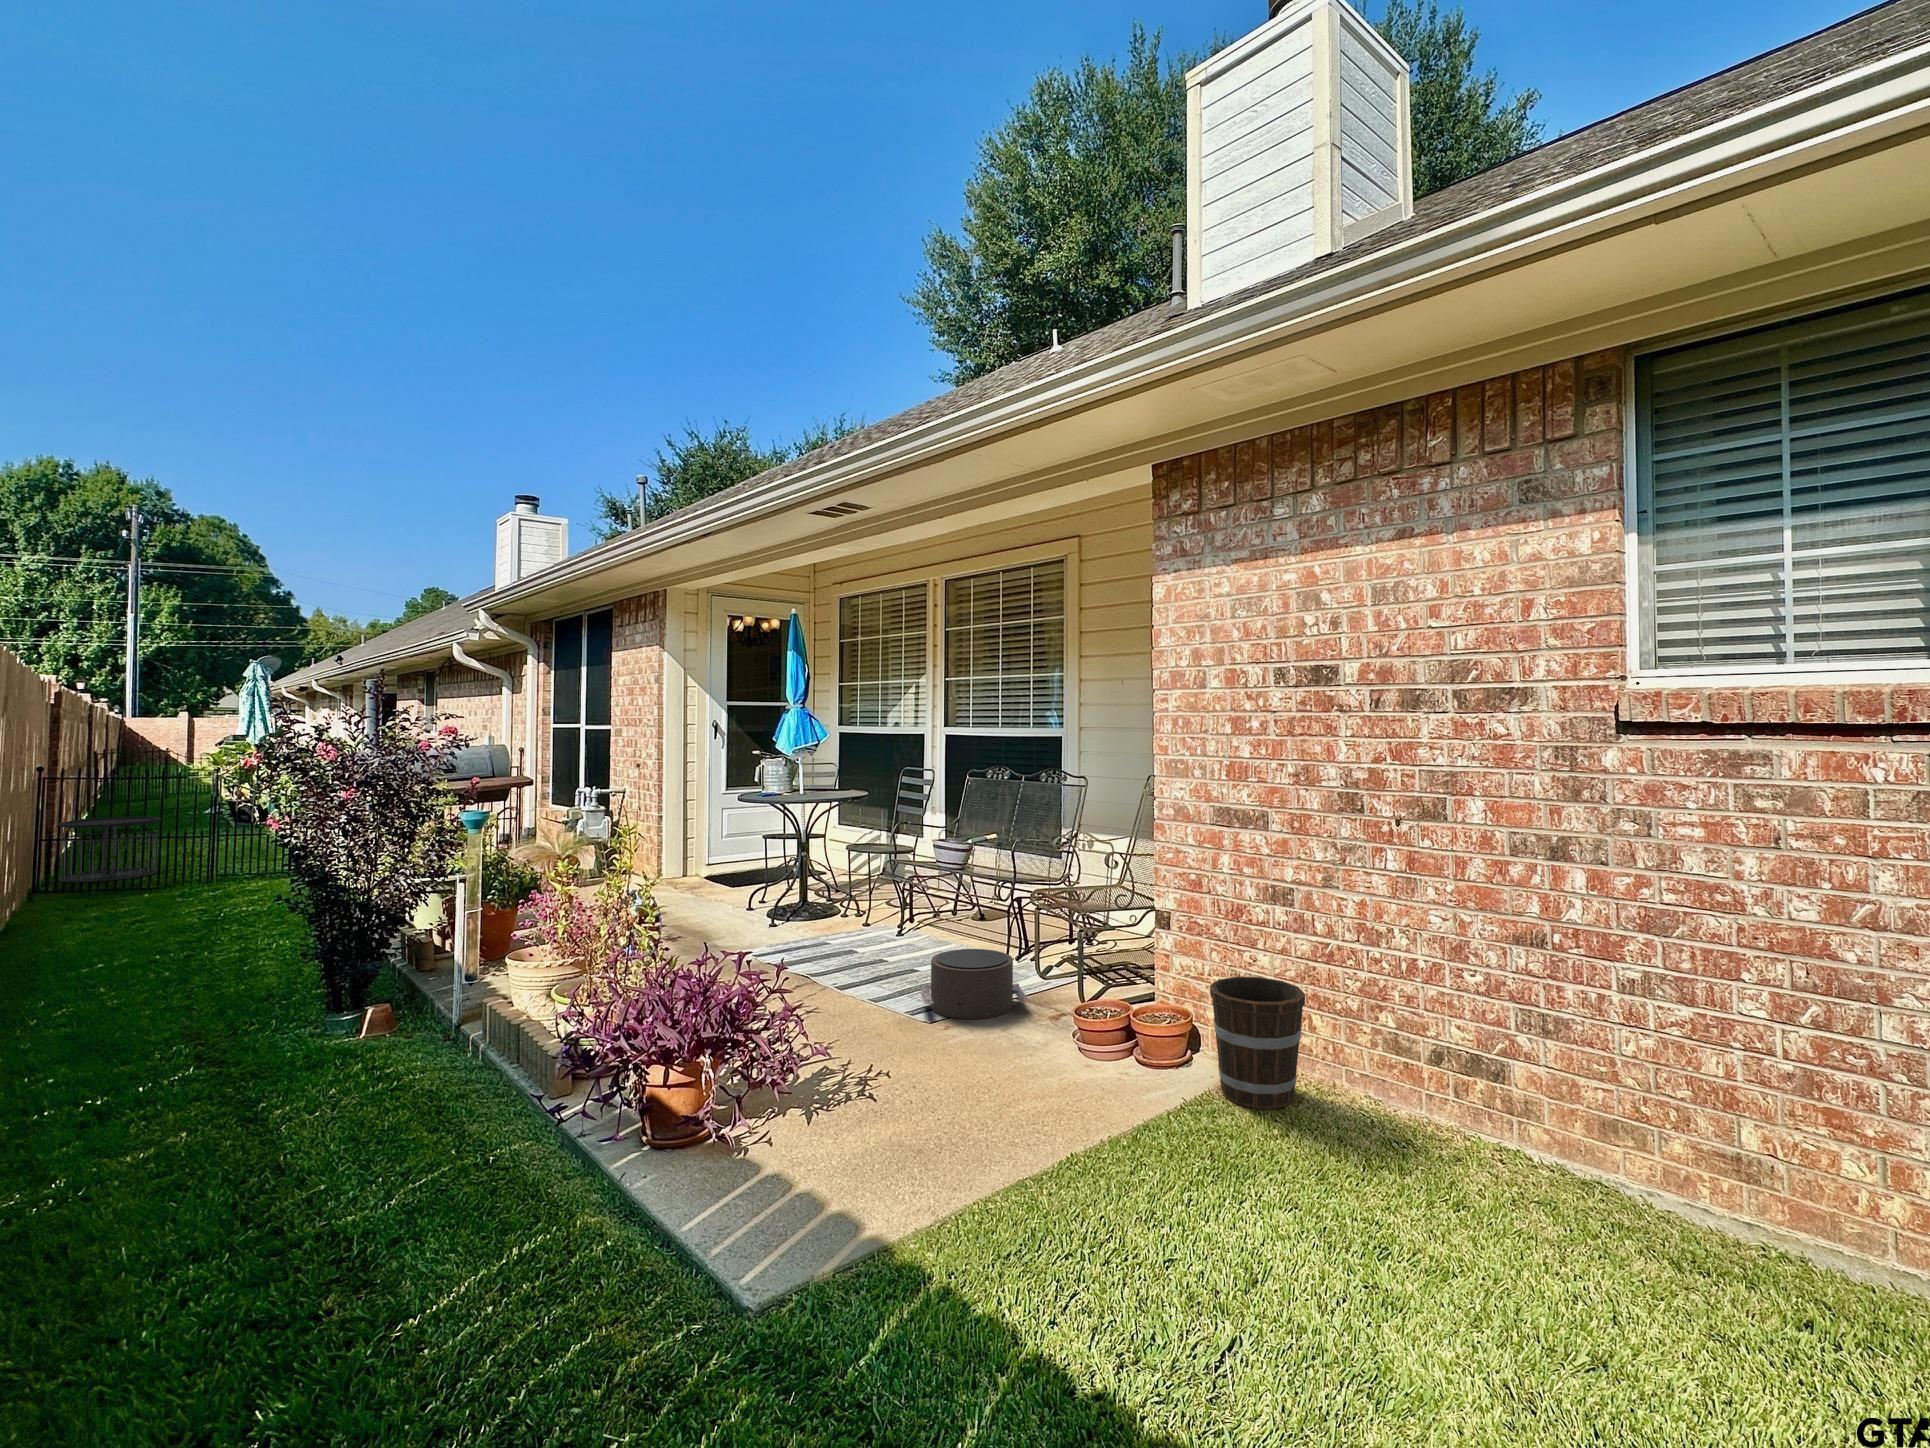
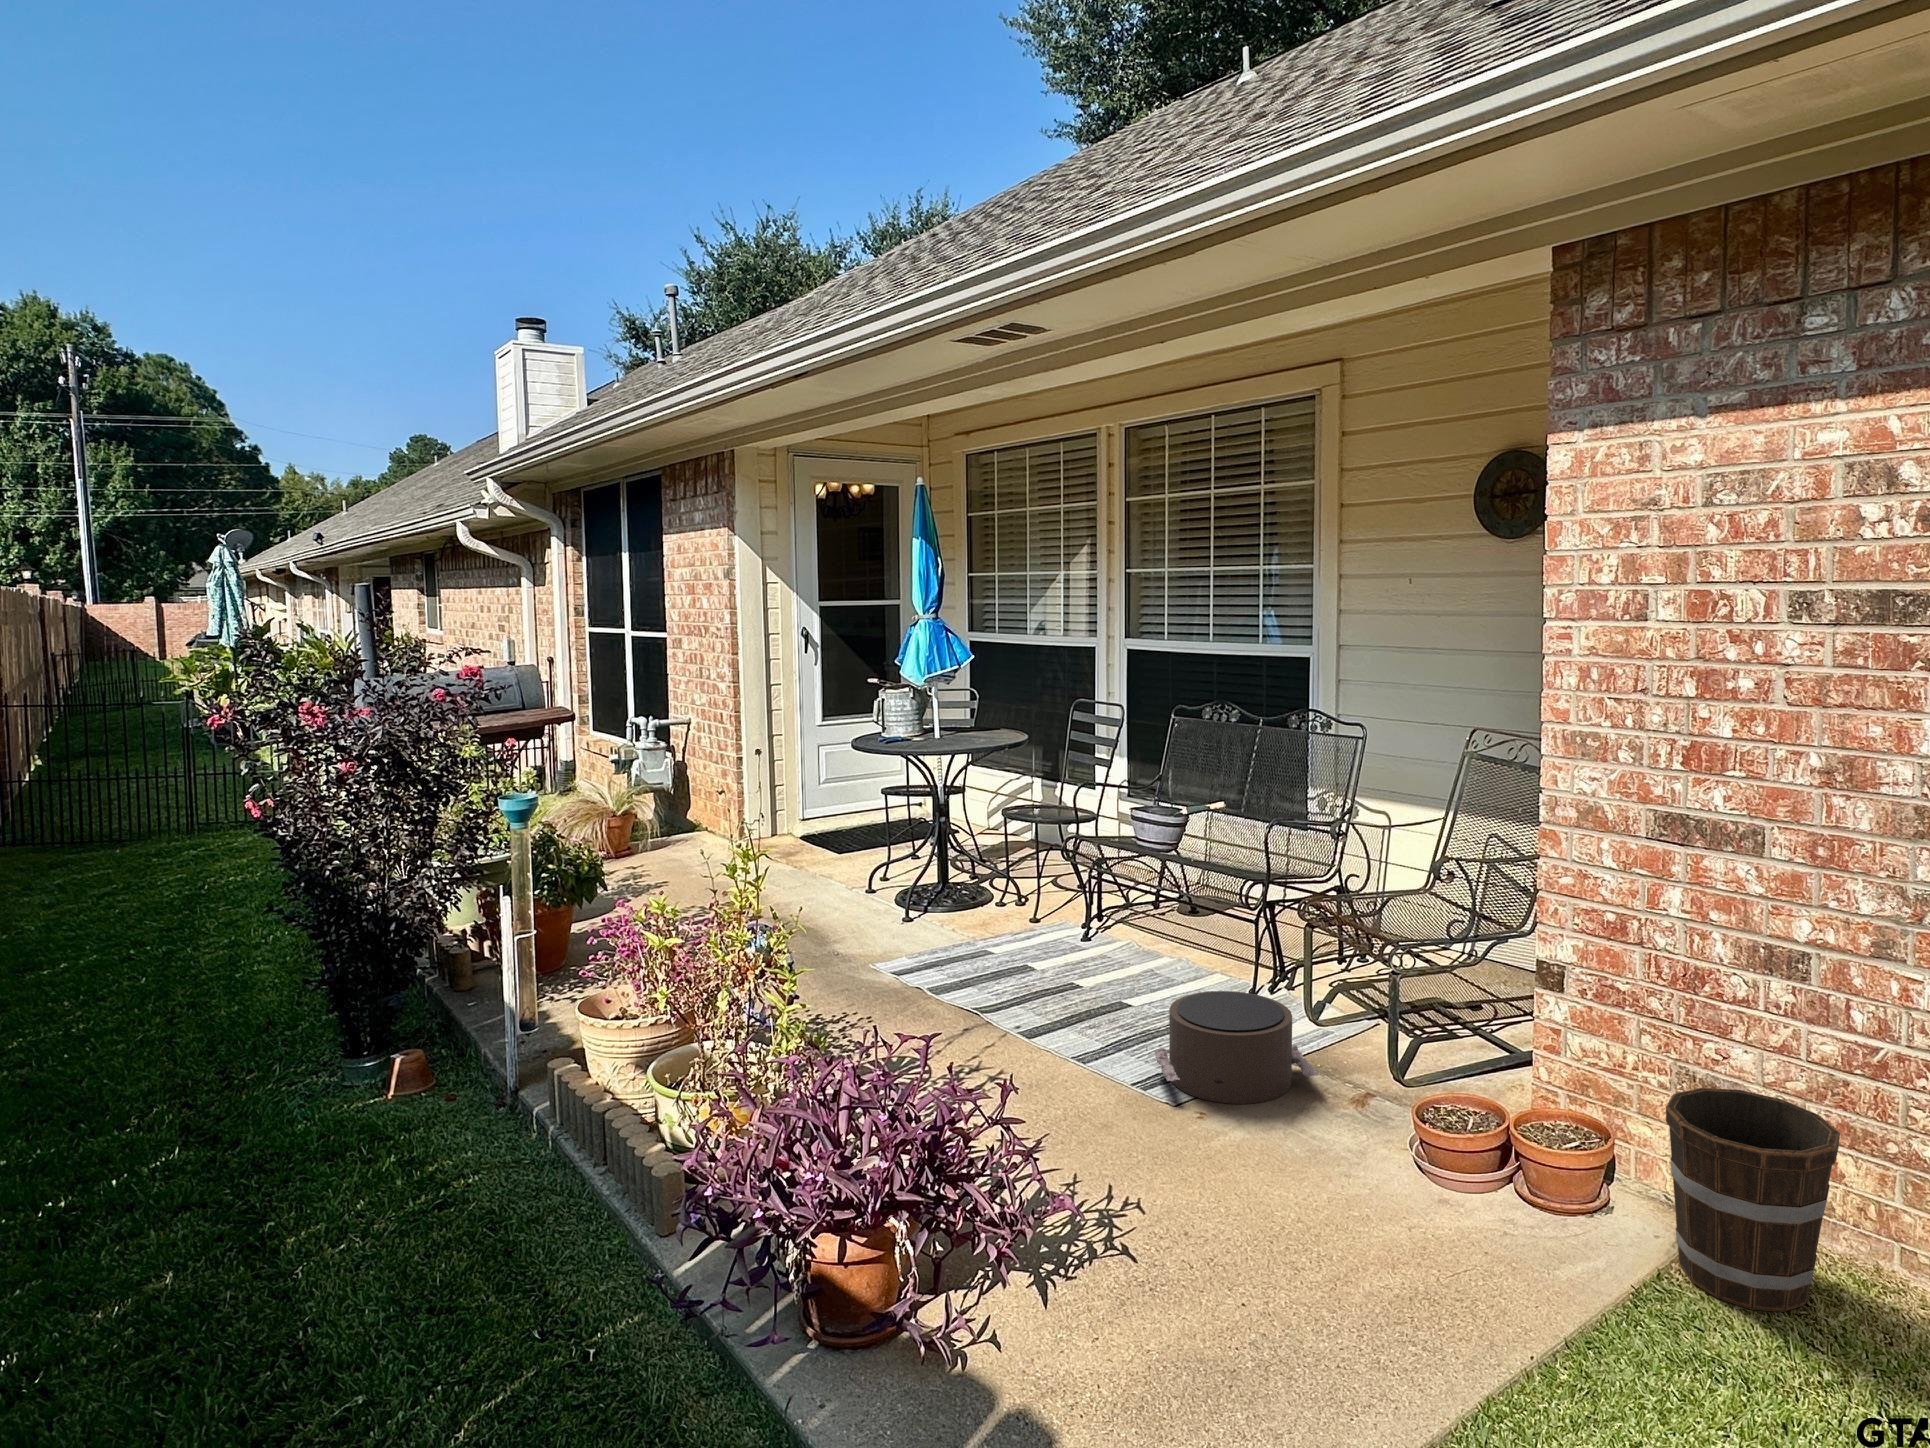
side table: present [58,817,161,882] -> none [12,757,133,842]

